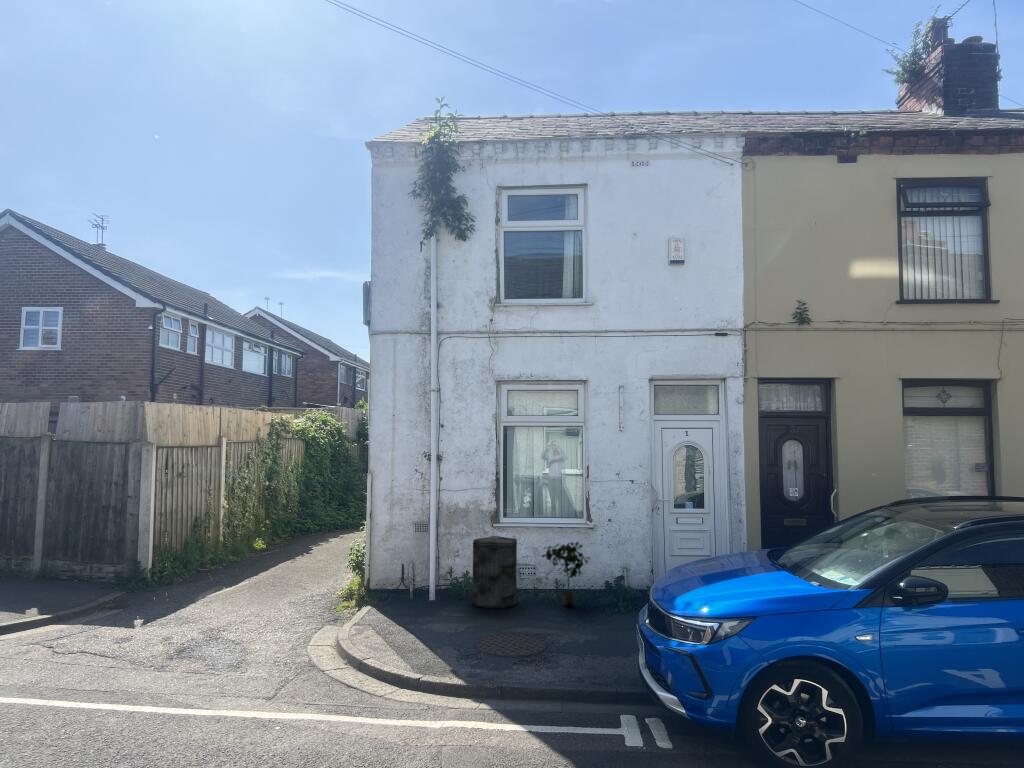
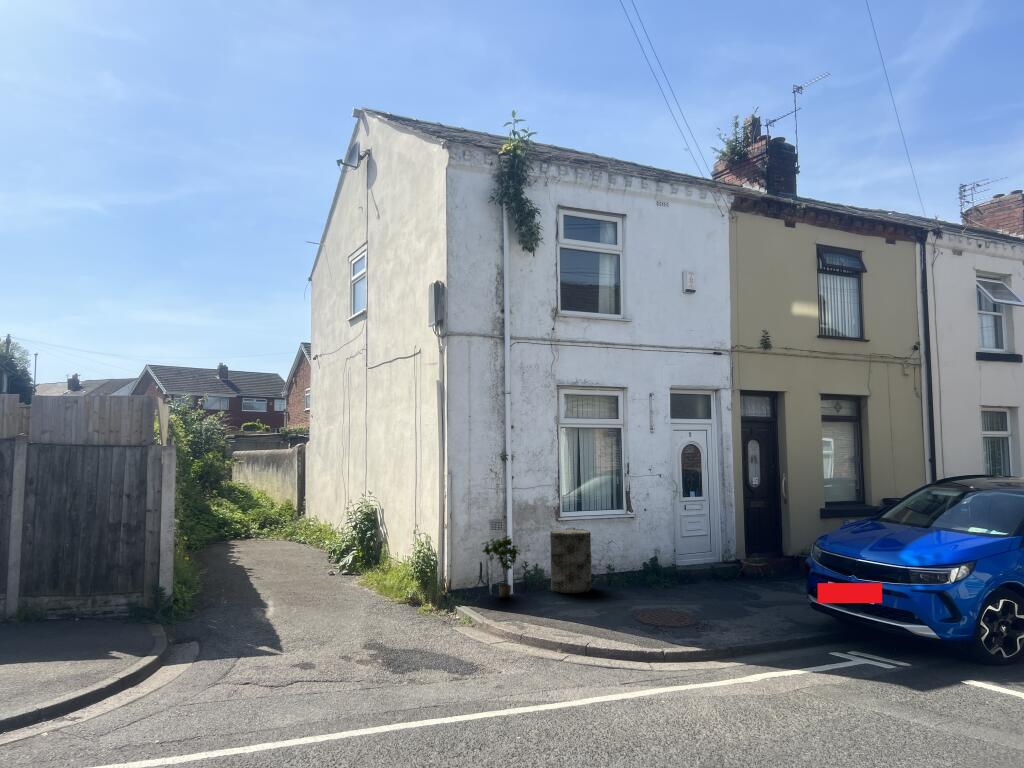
potted plant: present [542,542,589,607] -> present [482,536,520,598]

